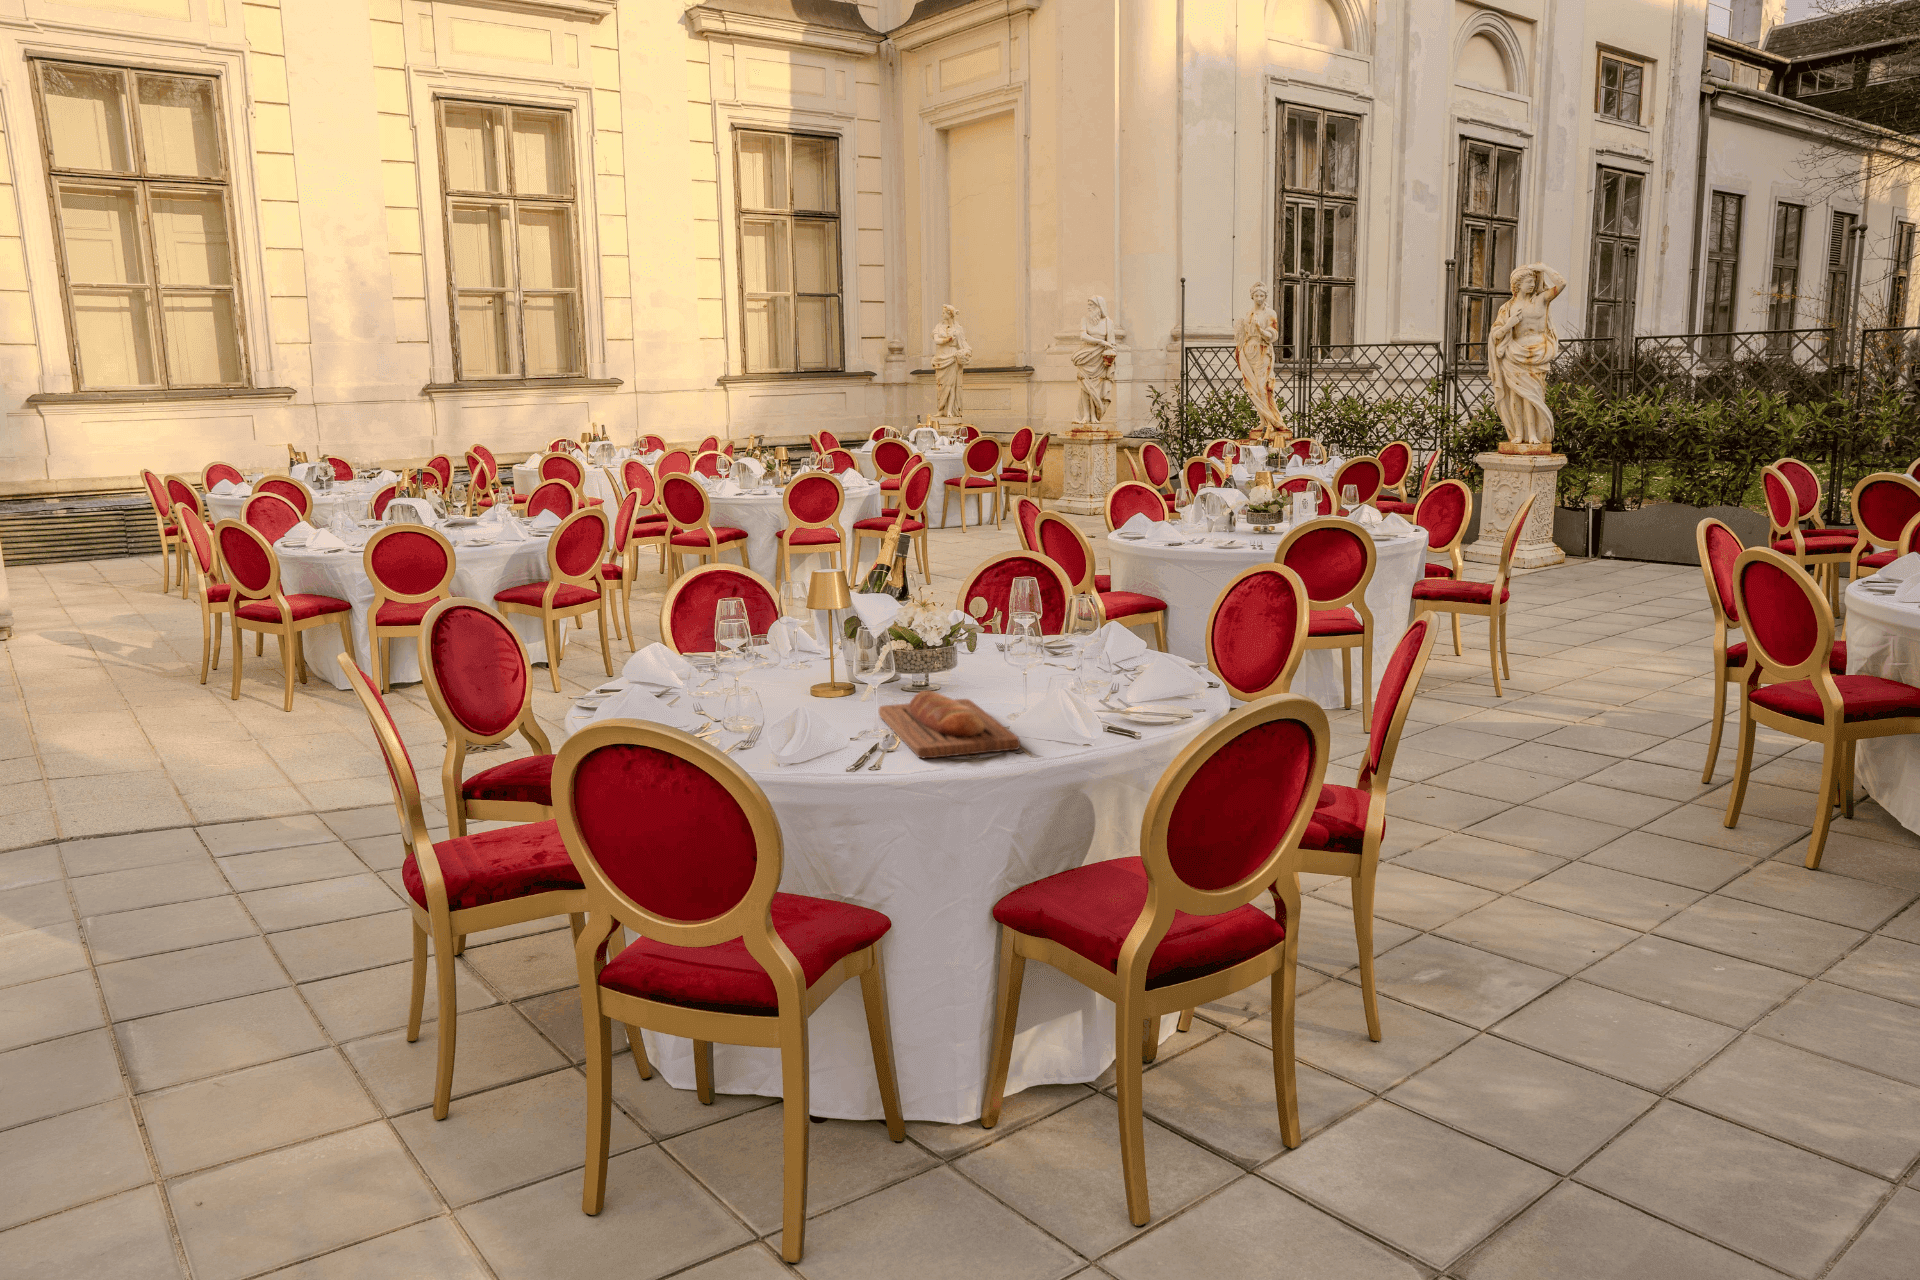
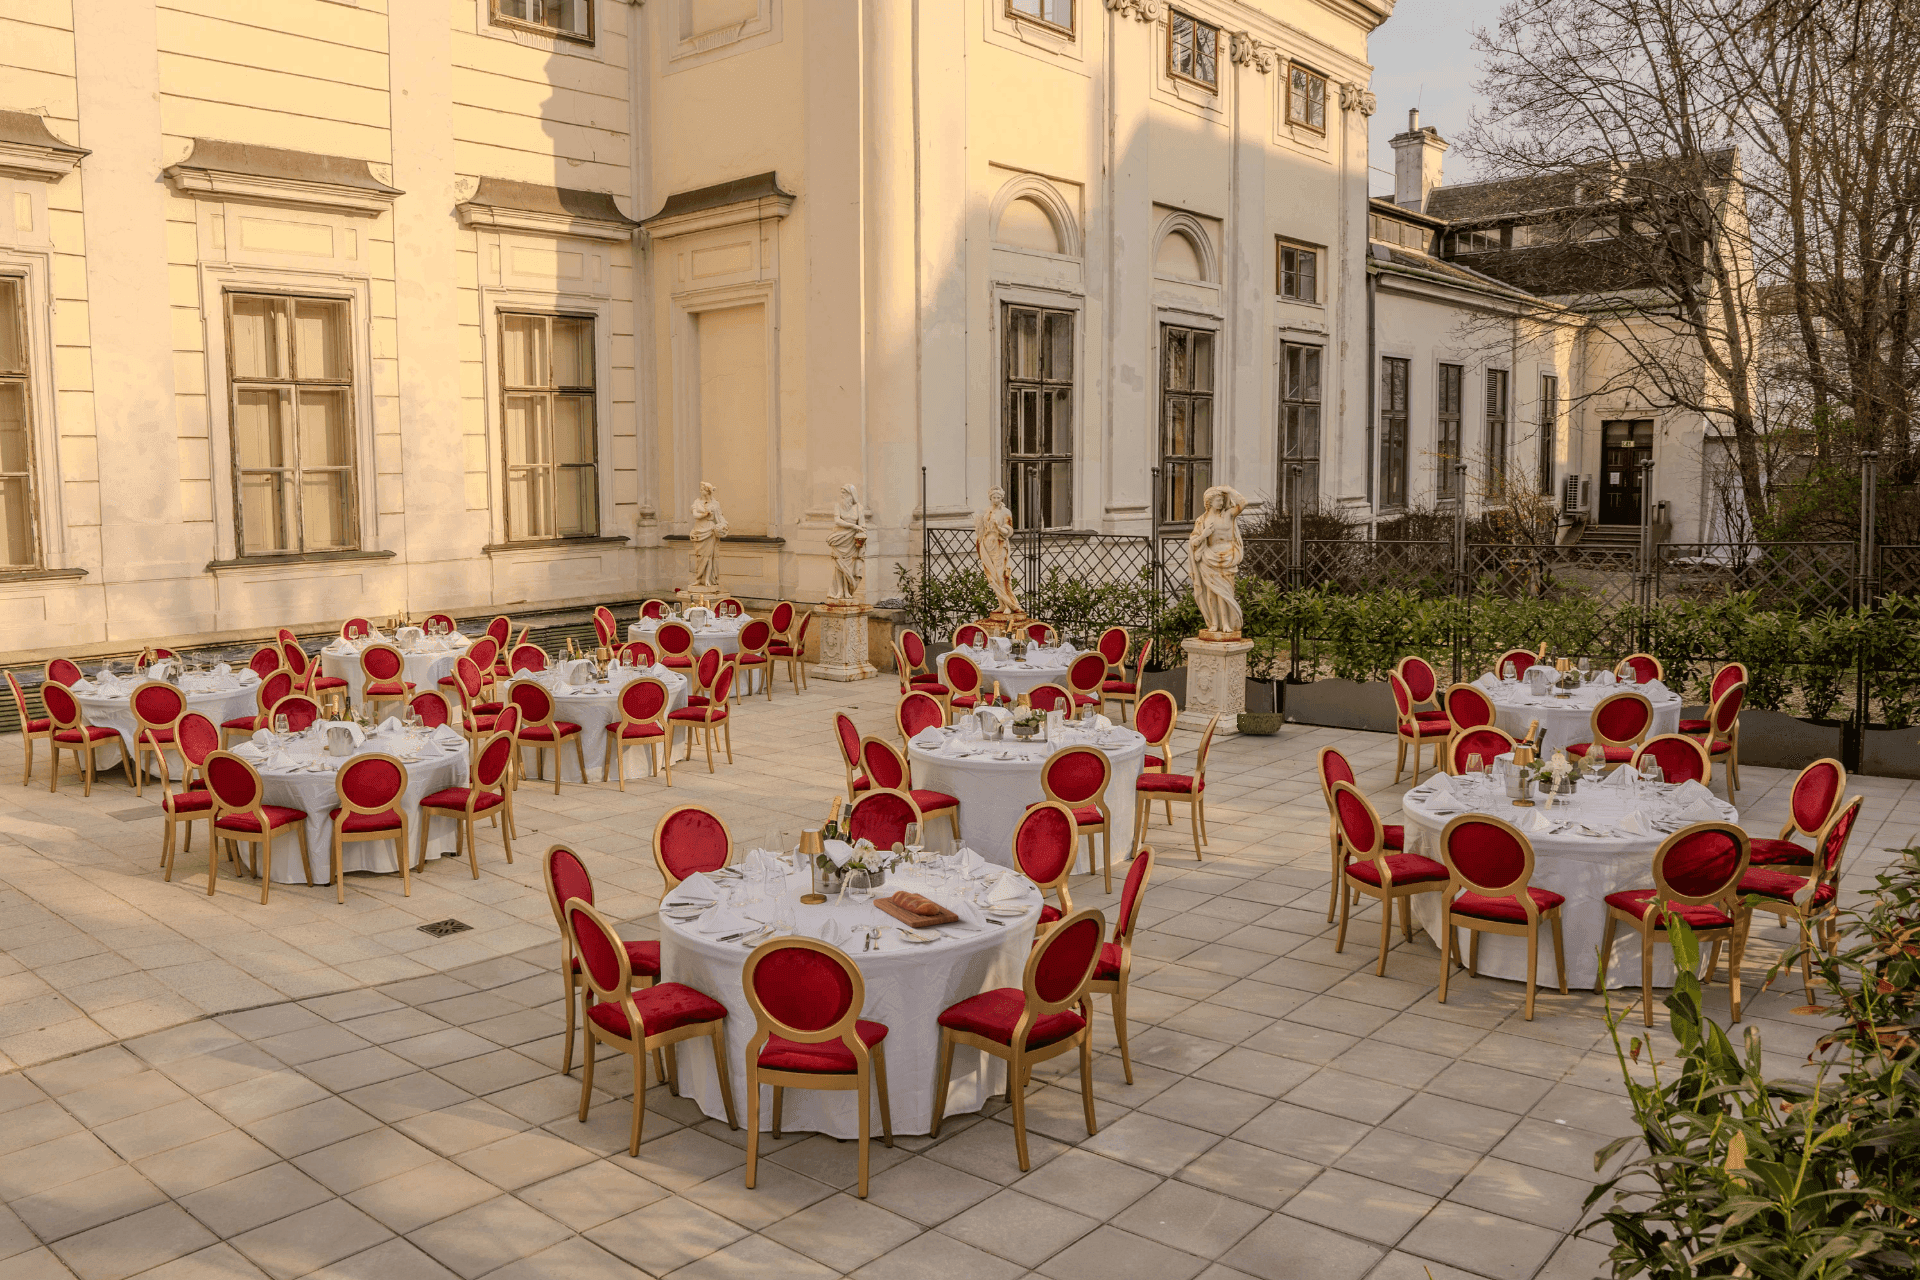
woven basket: none [1540,541,1607,569] -> present [1237,712,1283,735]

